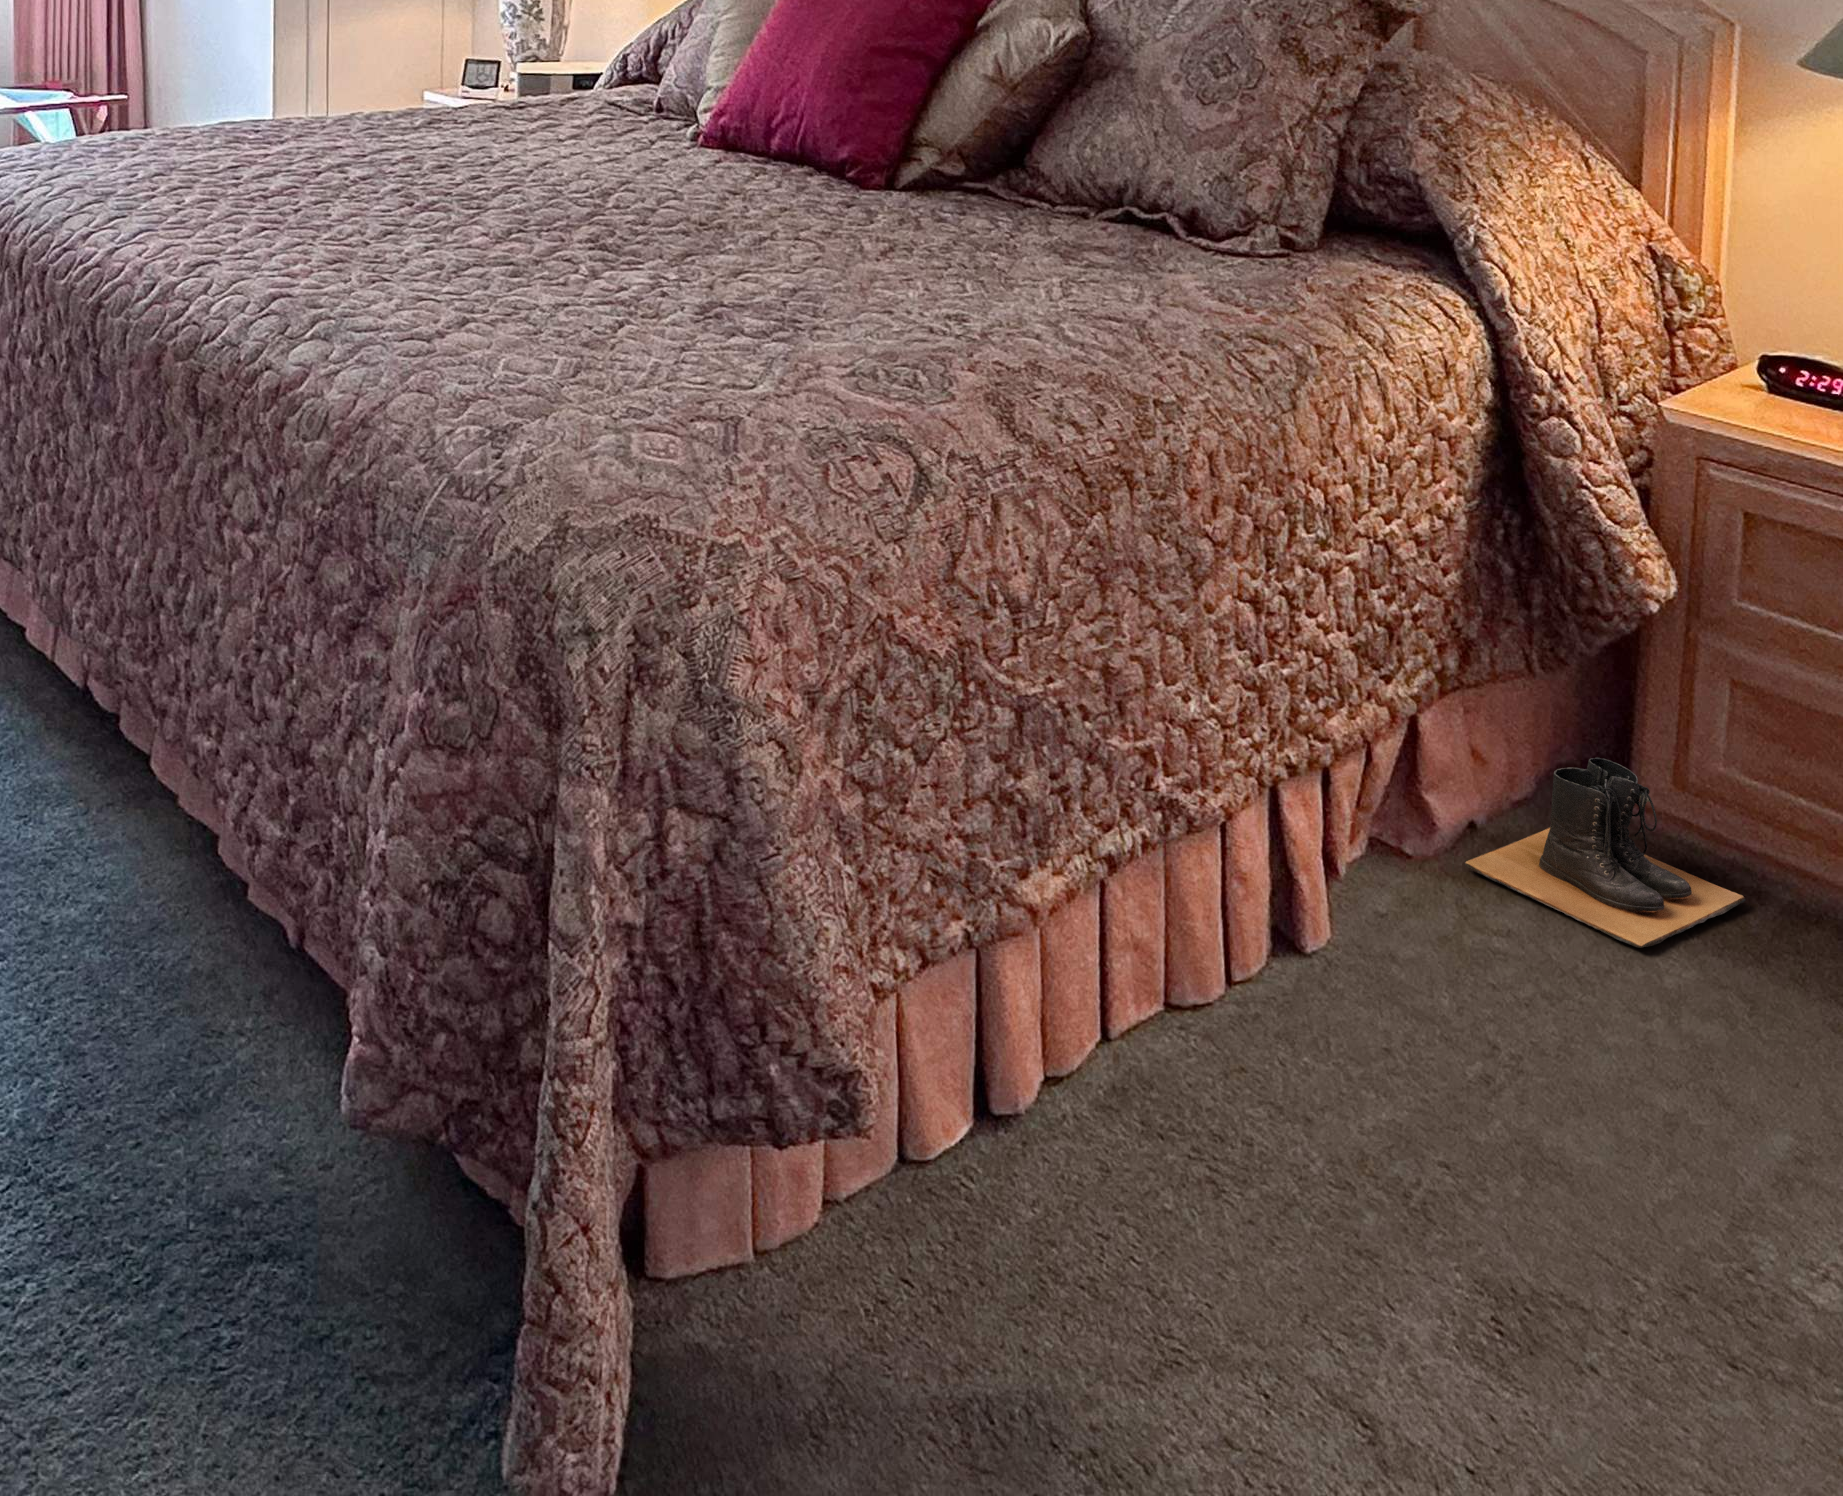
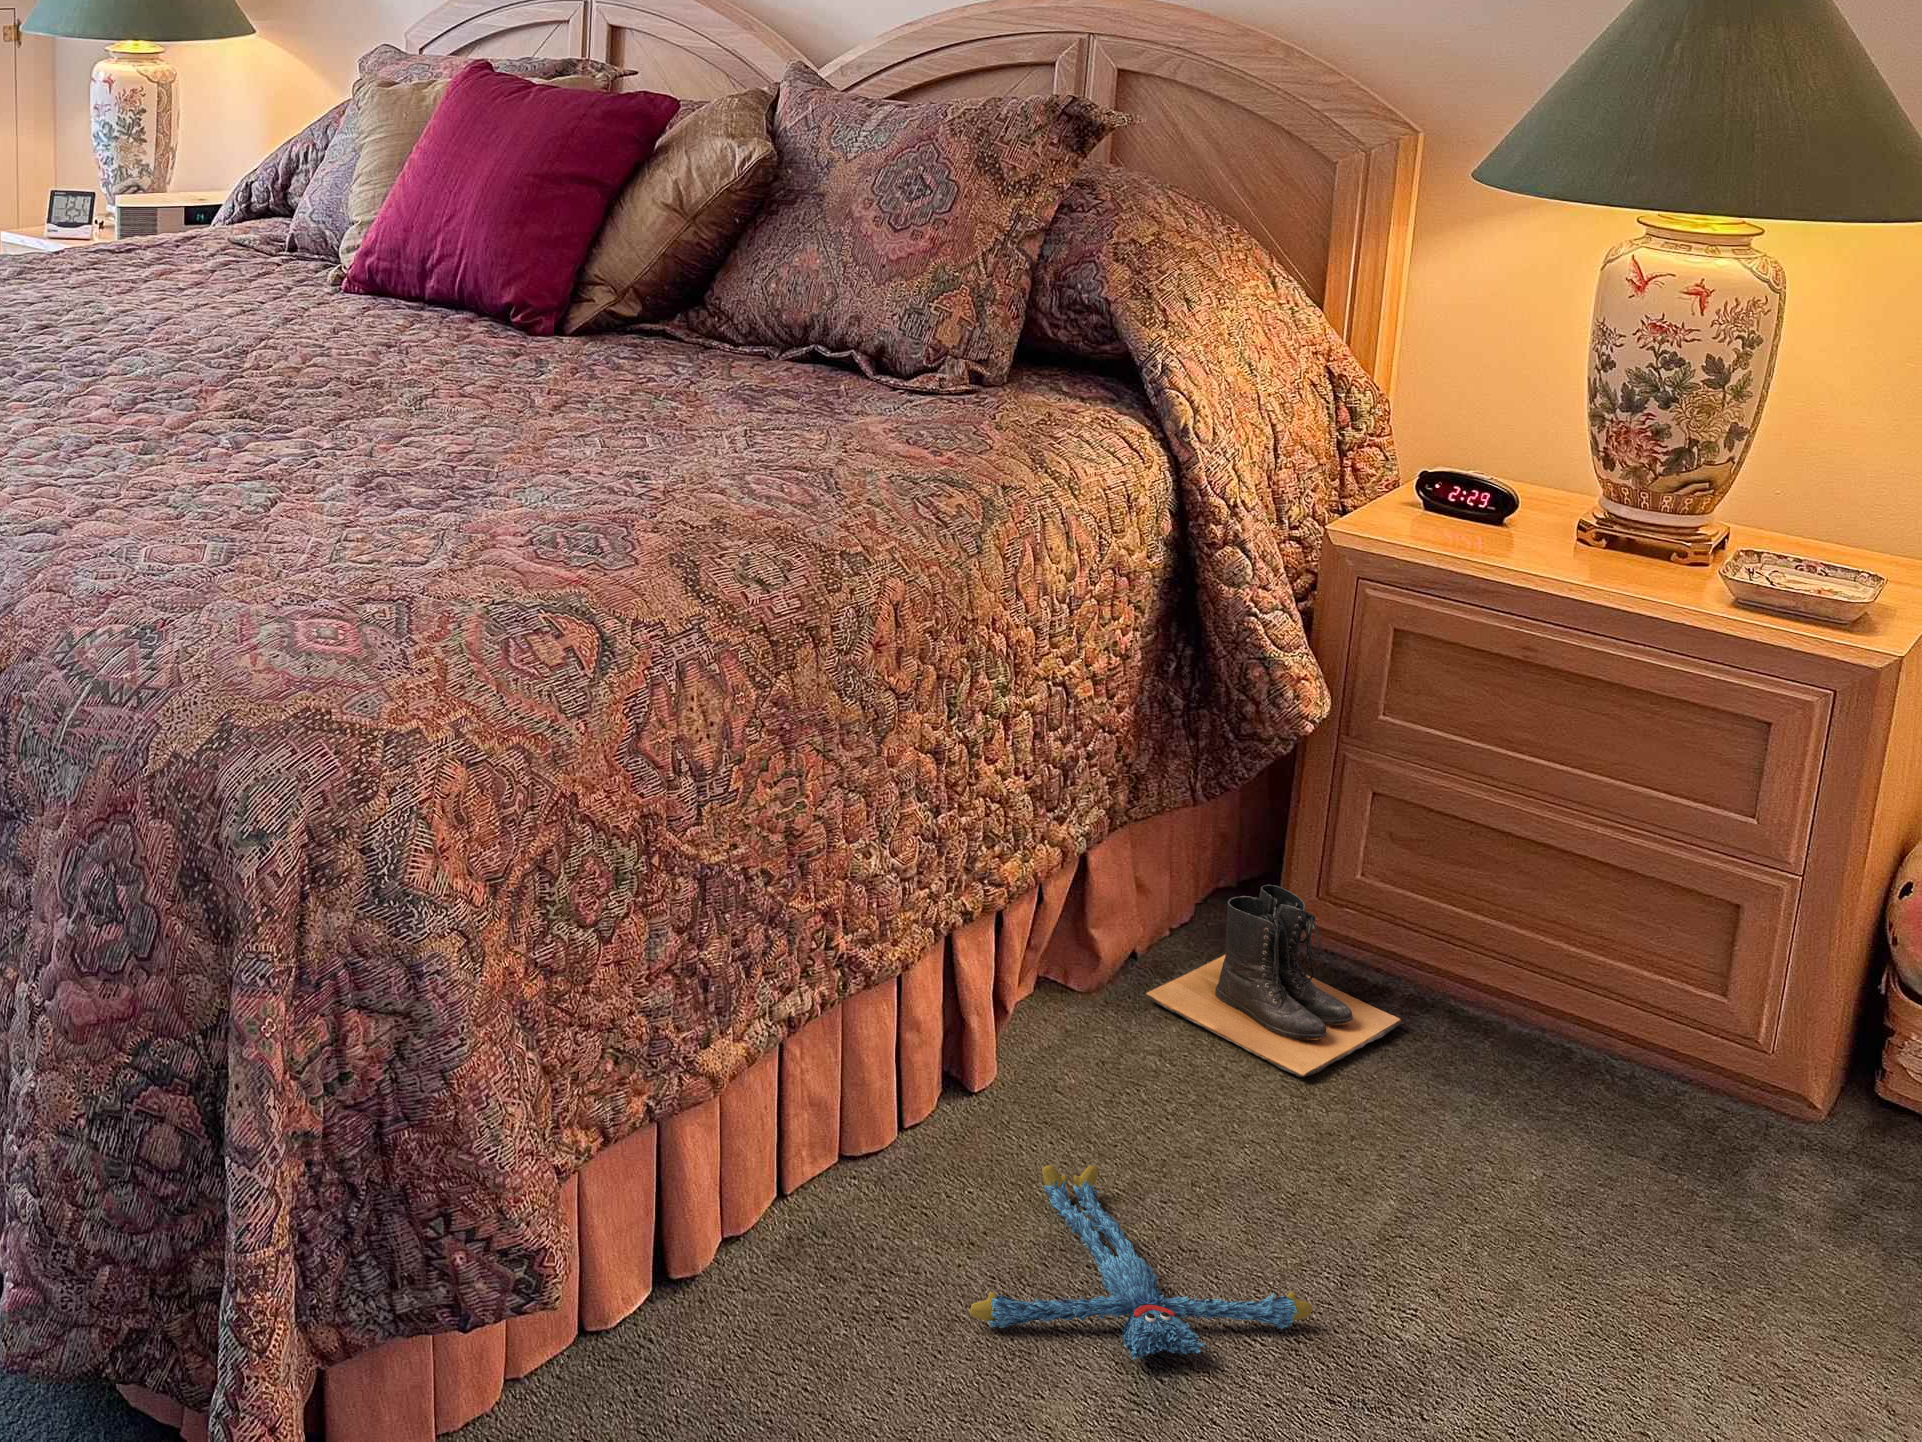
plush toy: none [1300,1018,1673,1211] -> present [970,1165,1312,1359]

